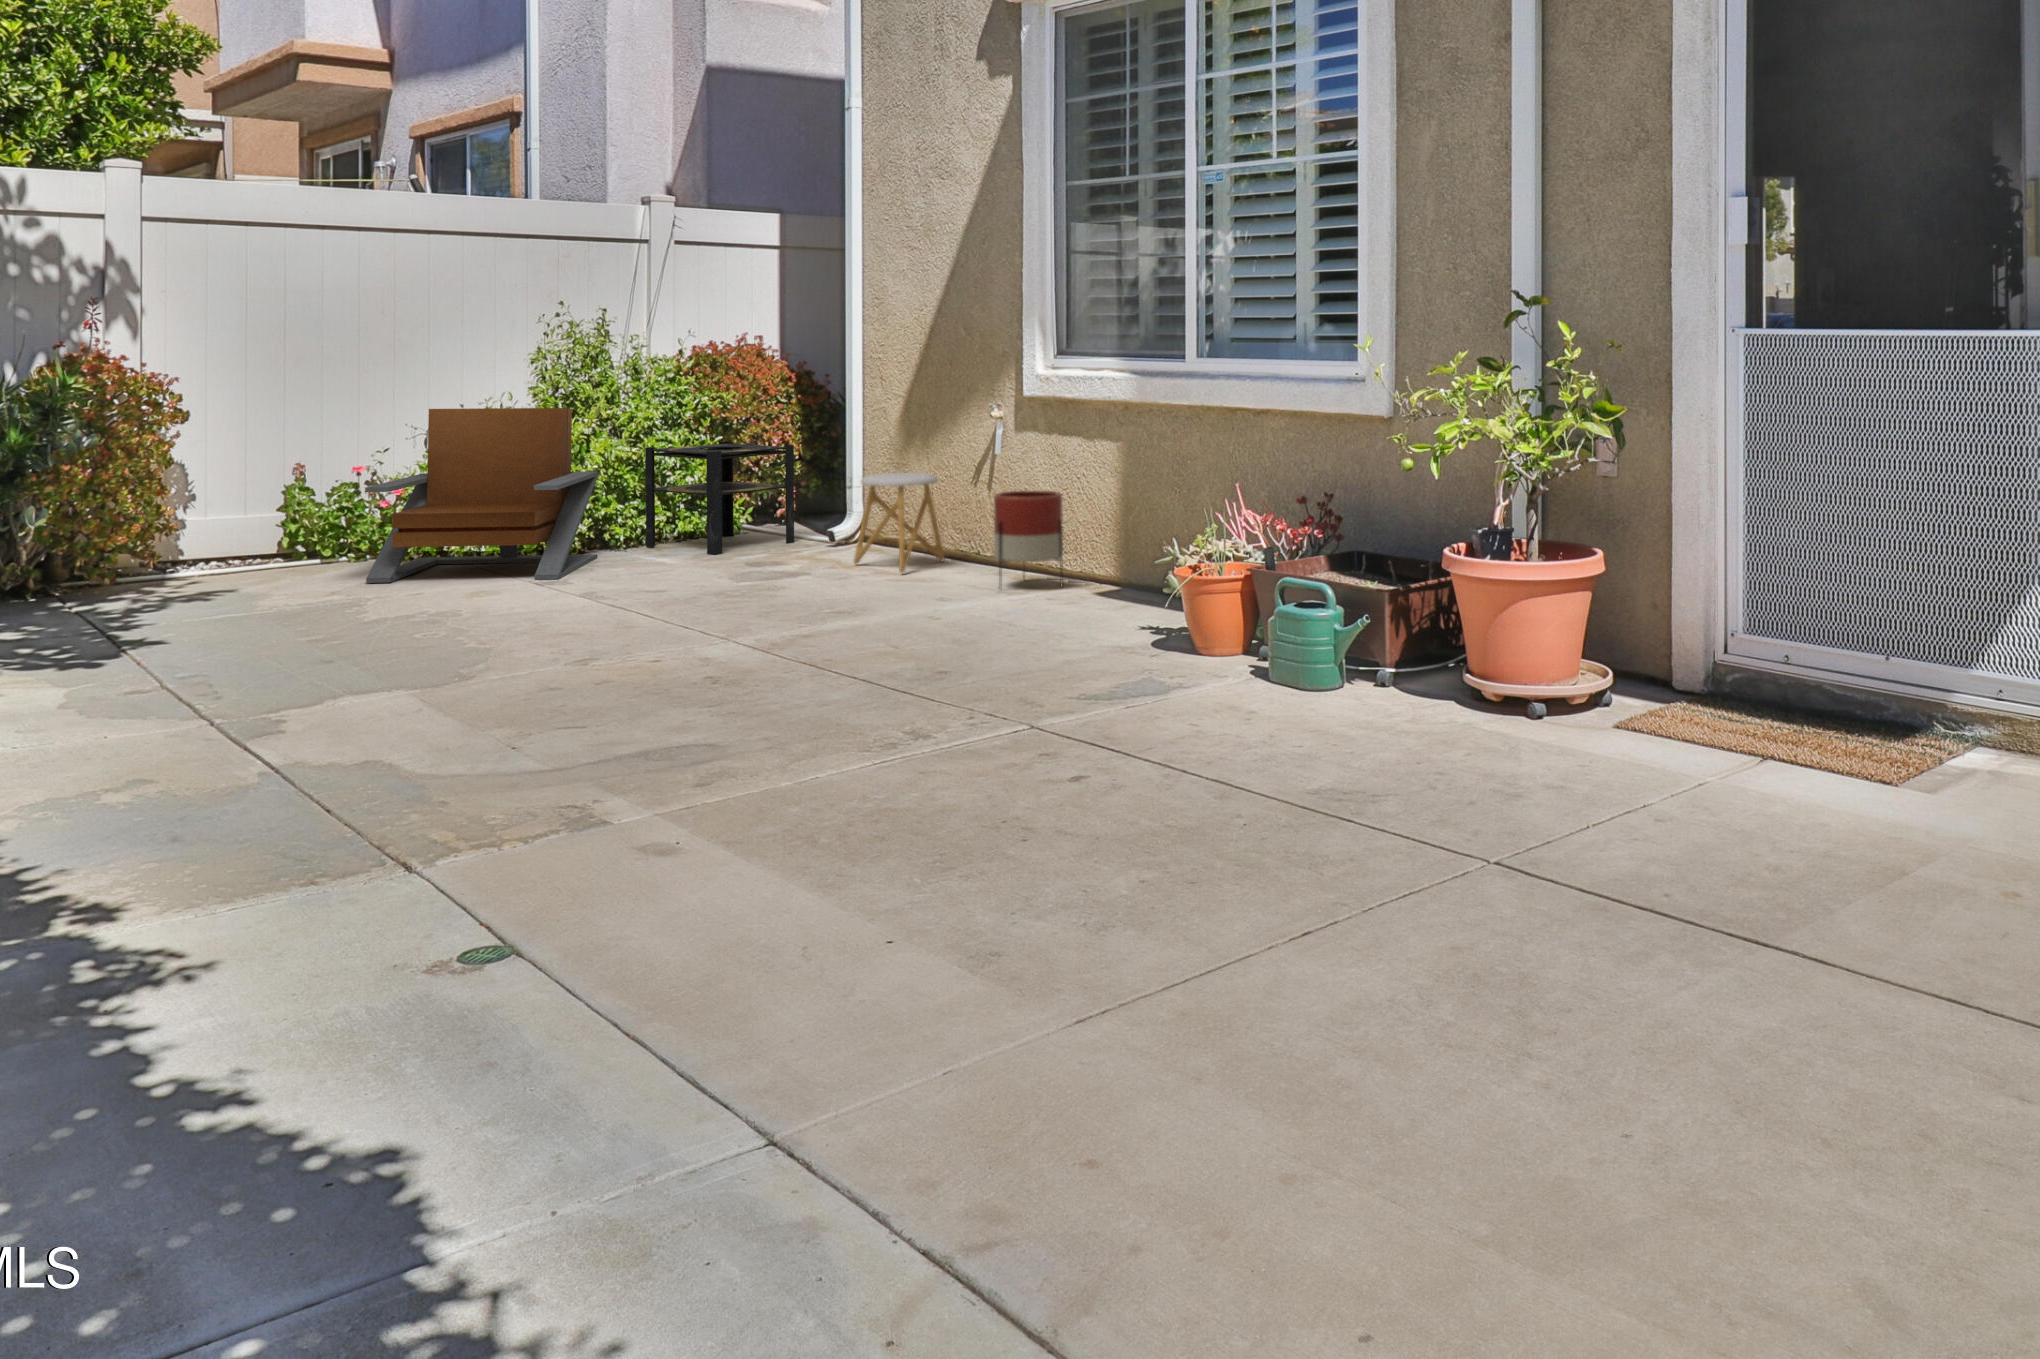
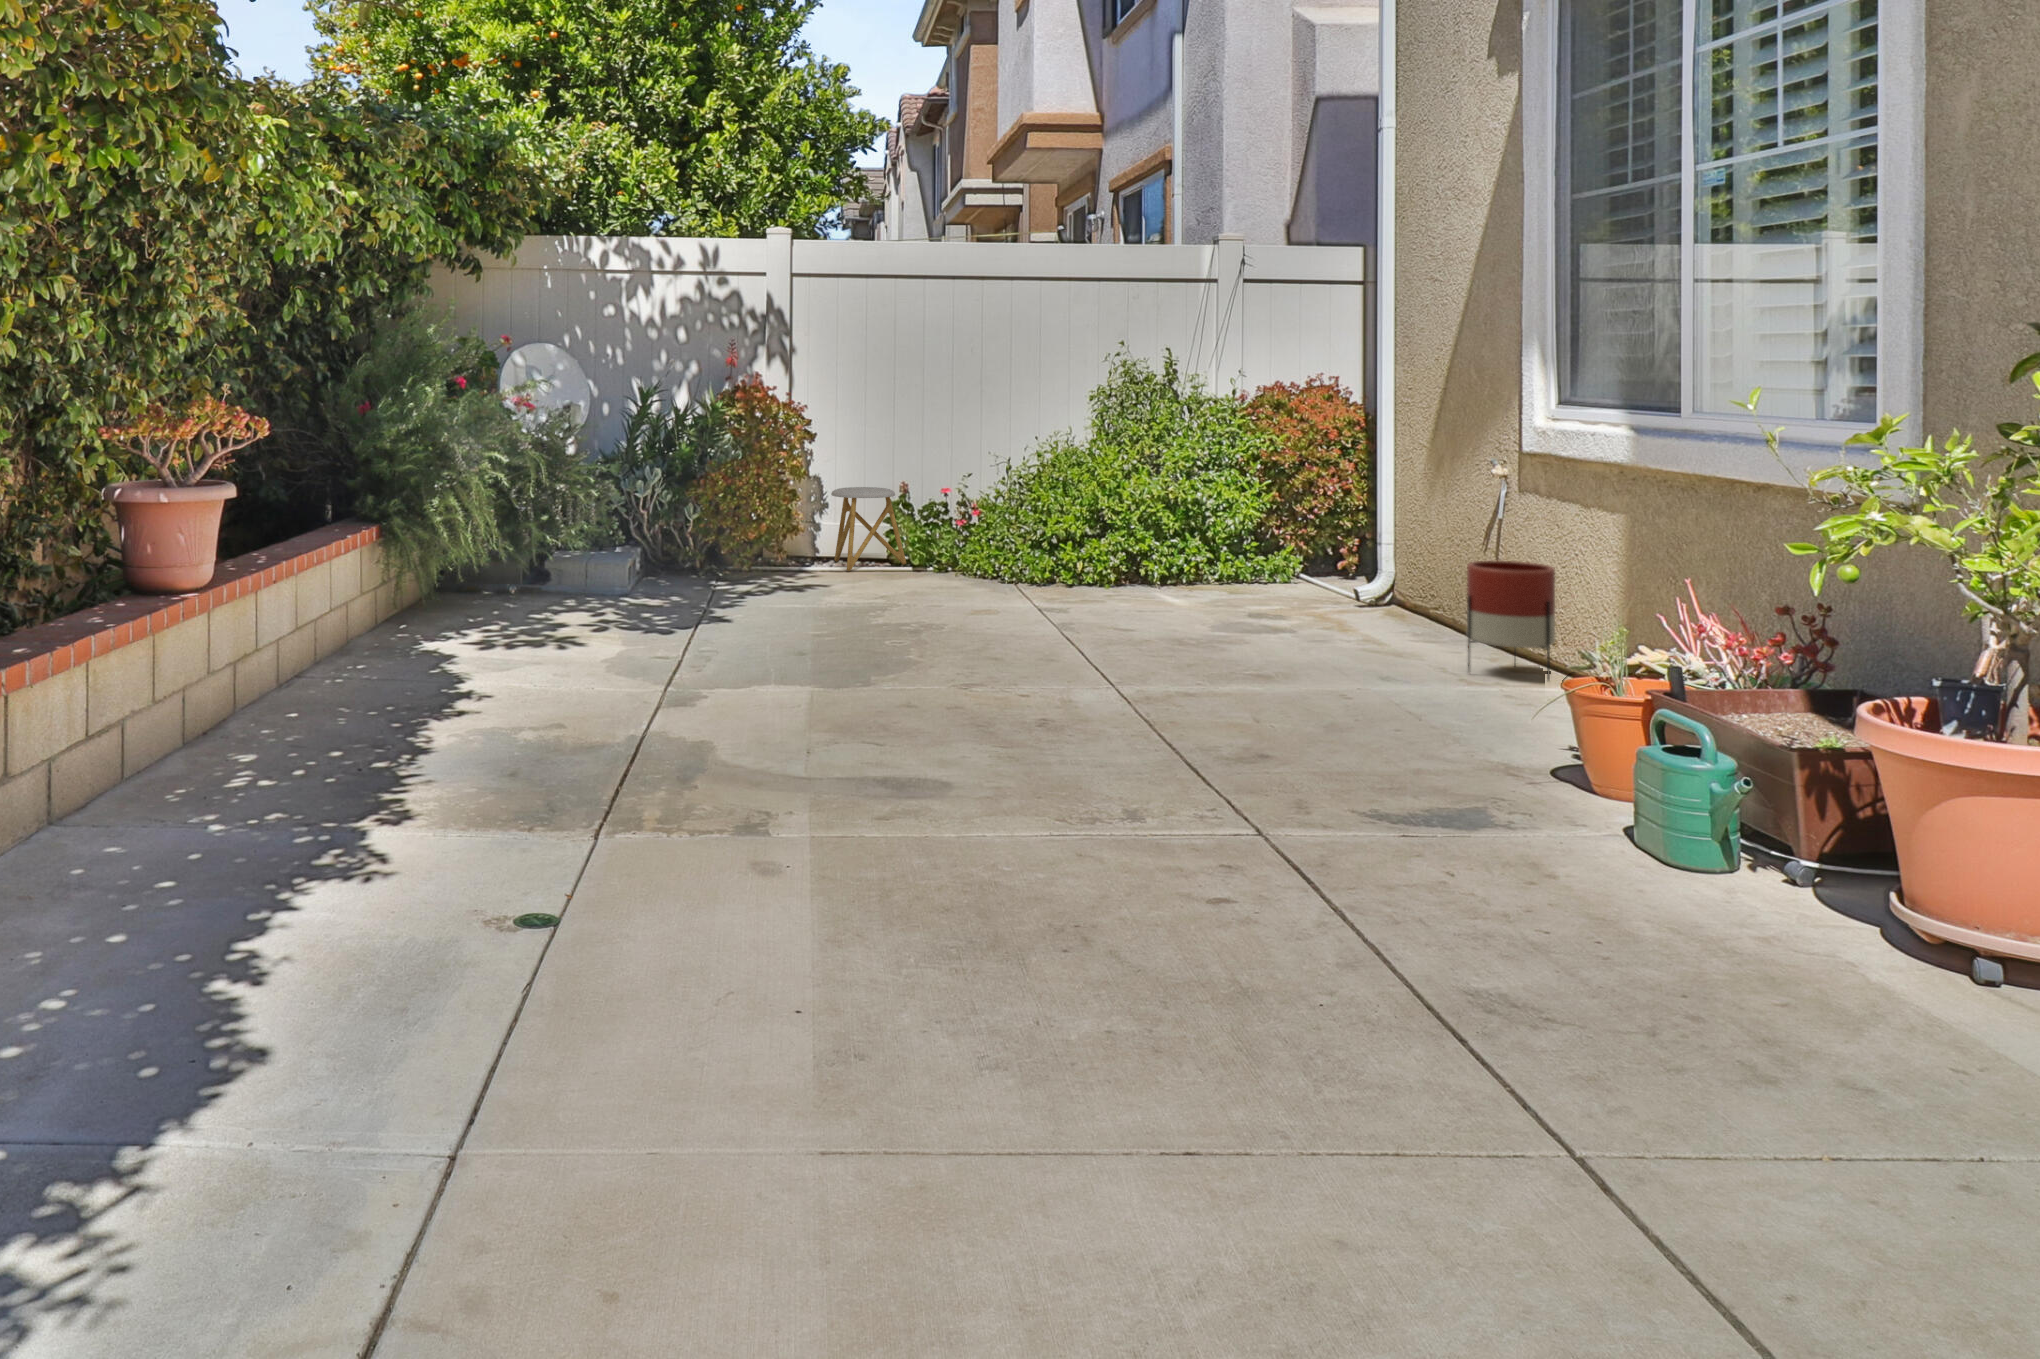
lounge chair: present [365,408,598,583] -> none [921,436,1128,602]
side table: present [645,441,794,554] -> none [1182,480,1327,594]
stool: present [854,473,945,573] -> present [831,487,906,571]

